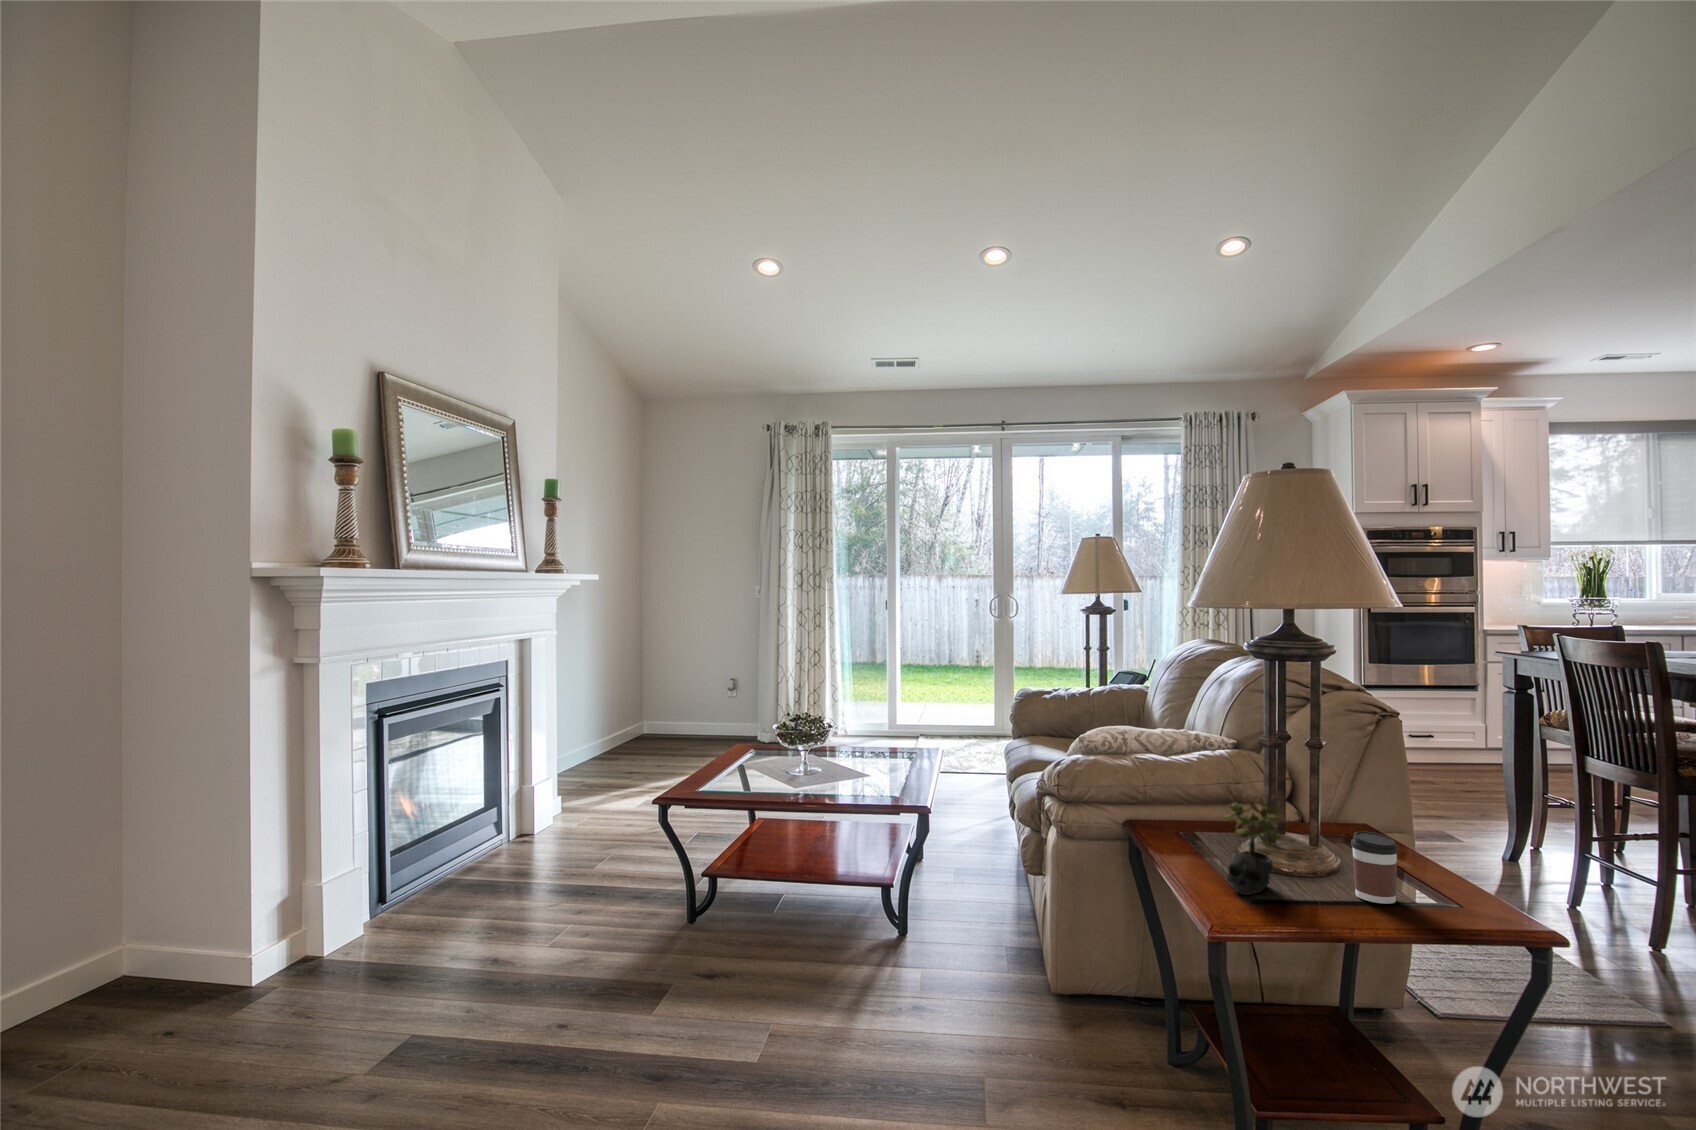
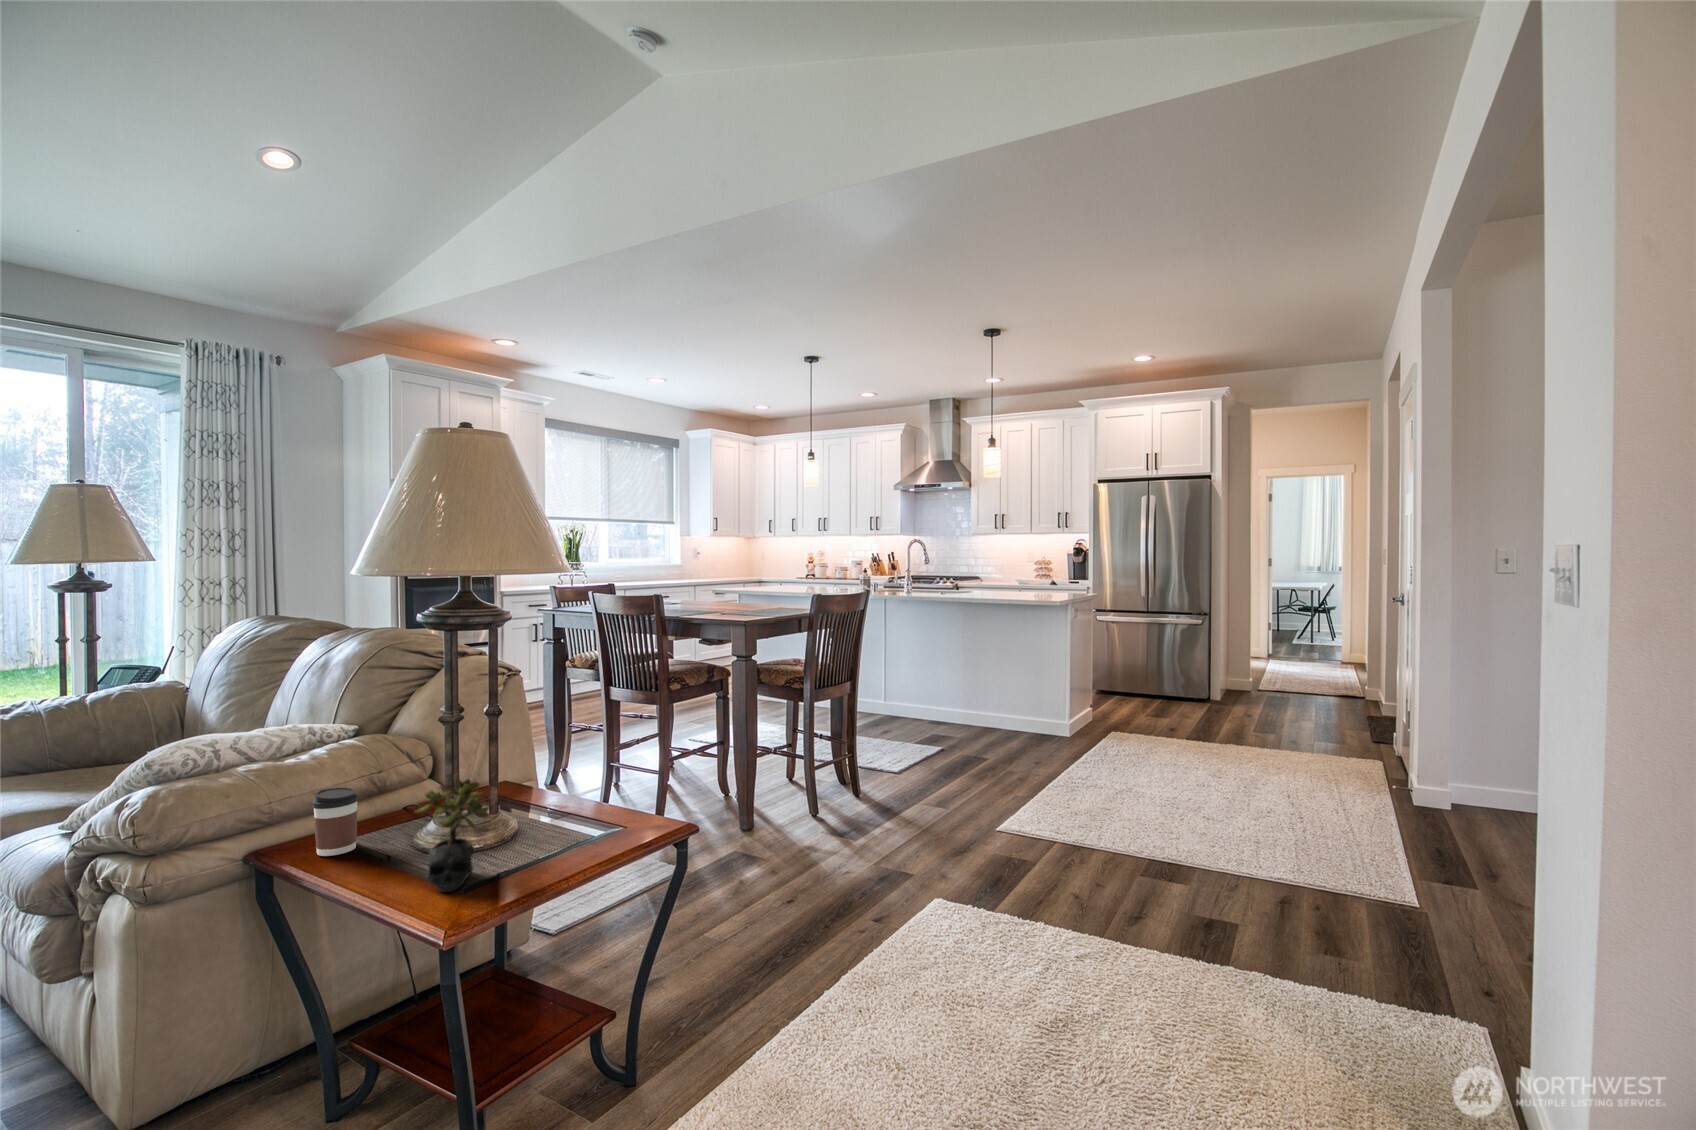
coffee cup: present [1351,831,1398,904] -> present [312,787,358,856]

